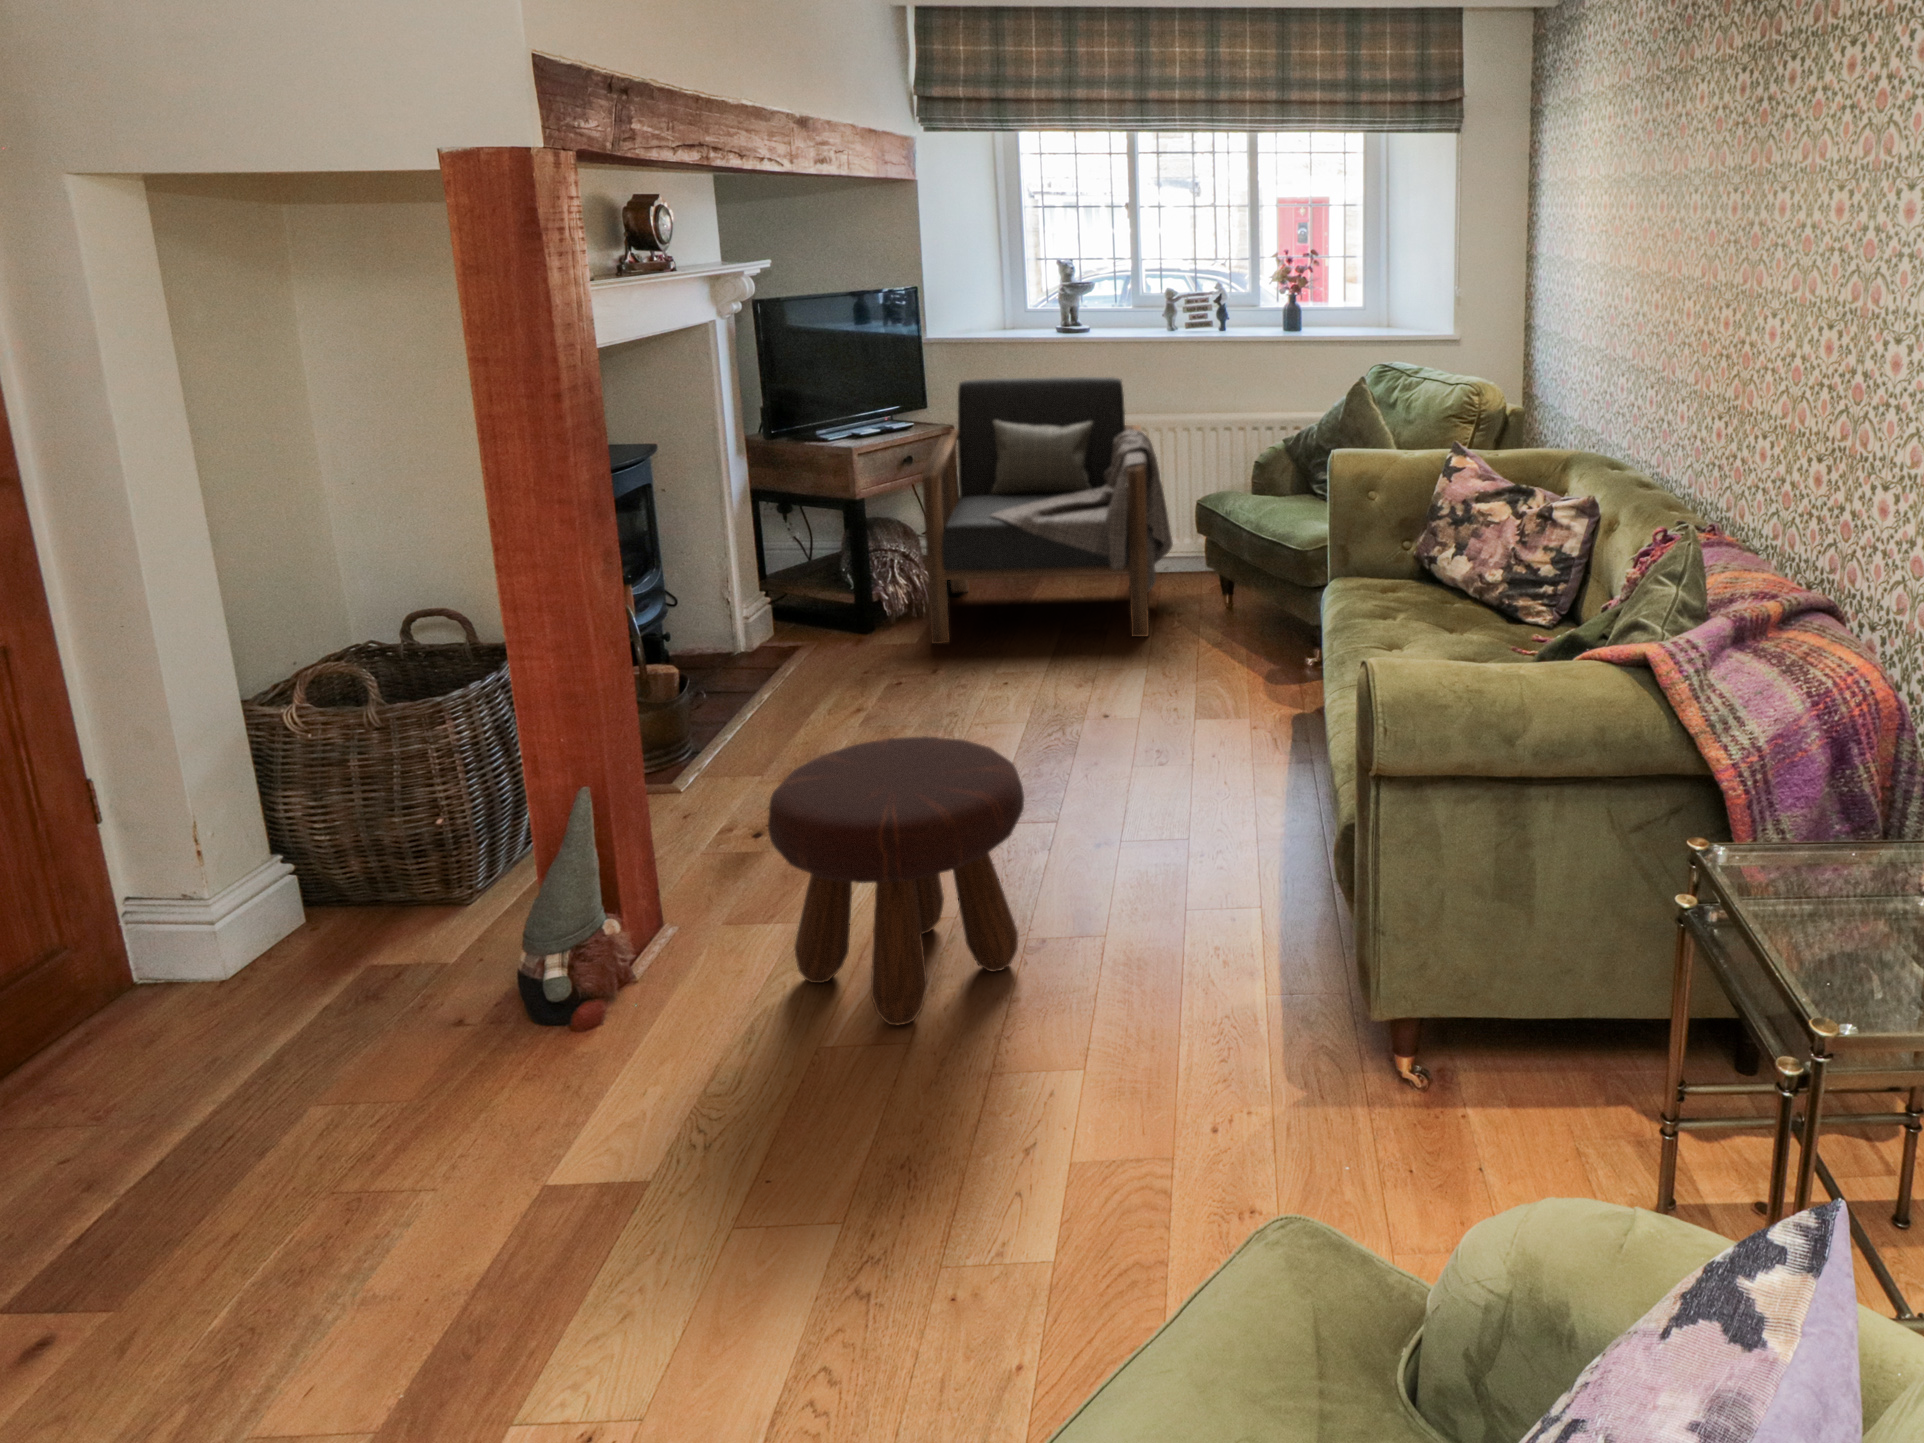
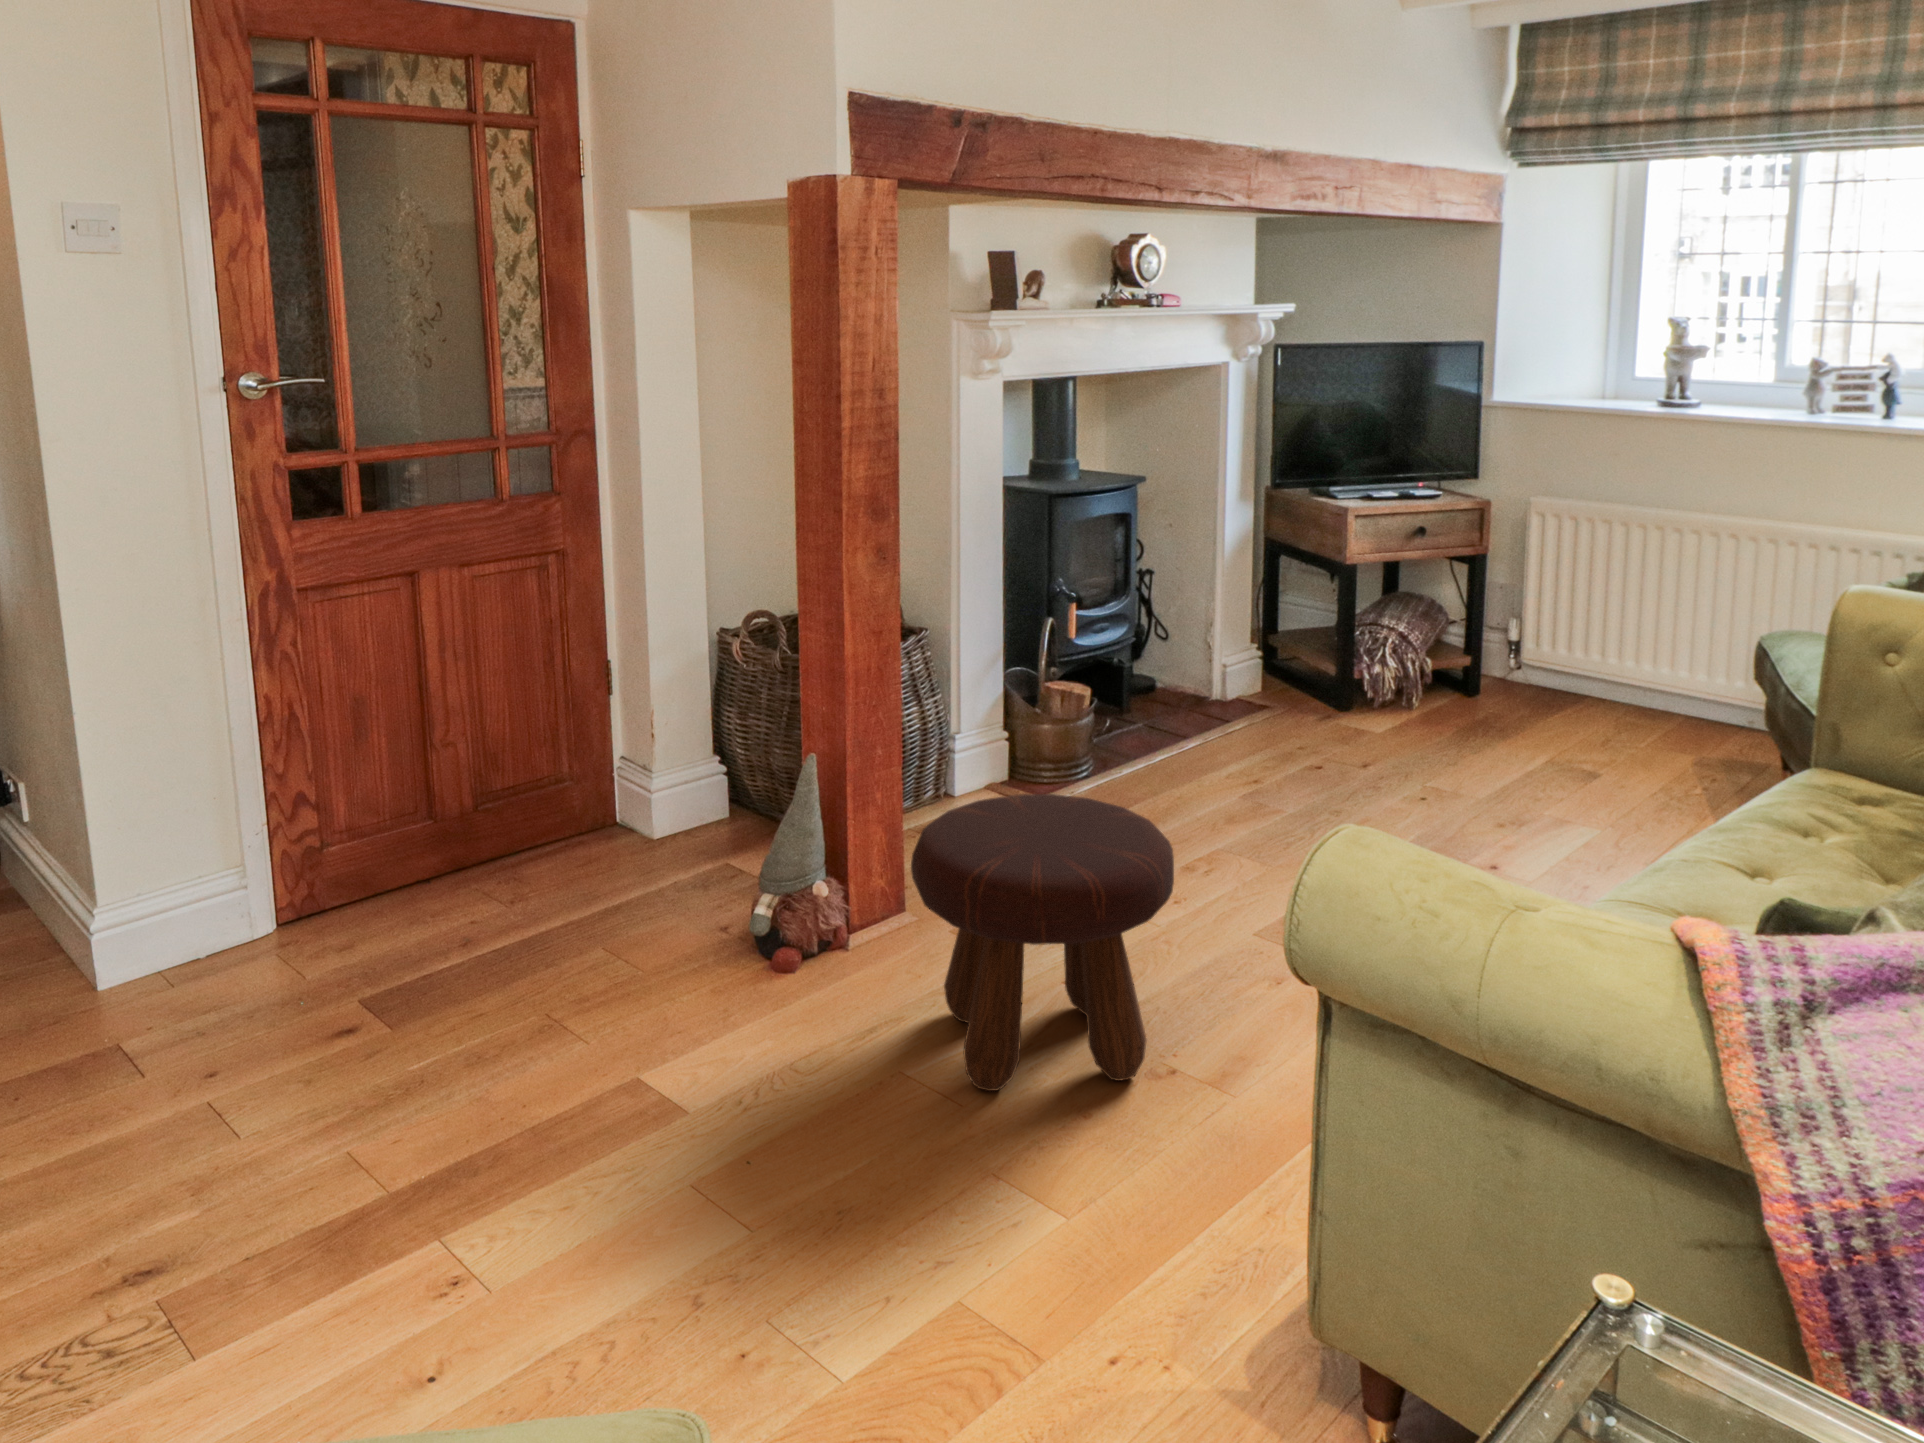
armchair: present [922,377,1173,644] -> none [1392,448,1738,791]

